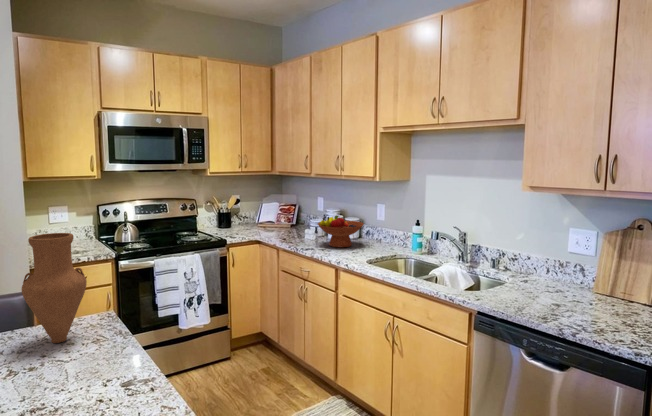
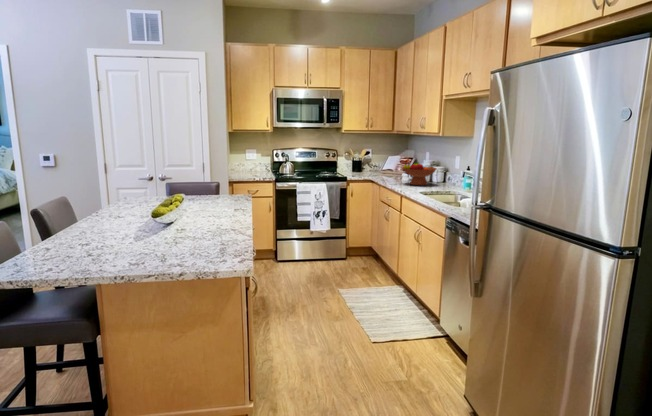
vase: present [22,233,87,343] -> none [211,151,237,201]

